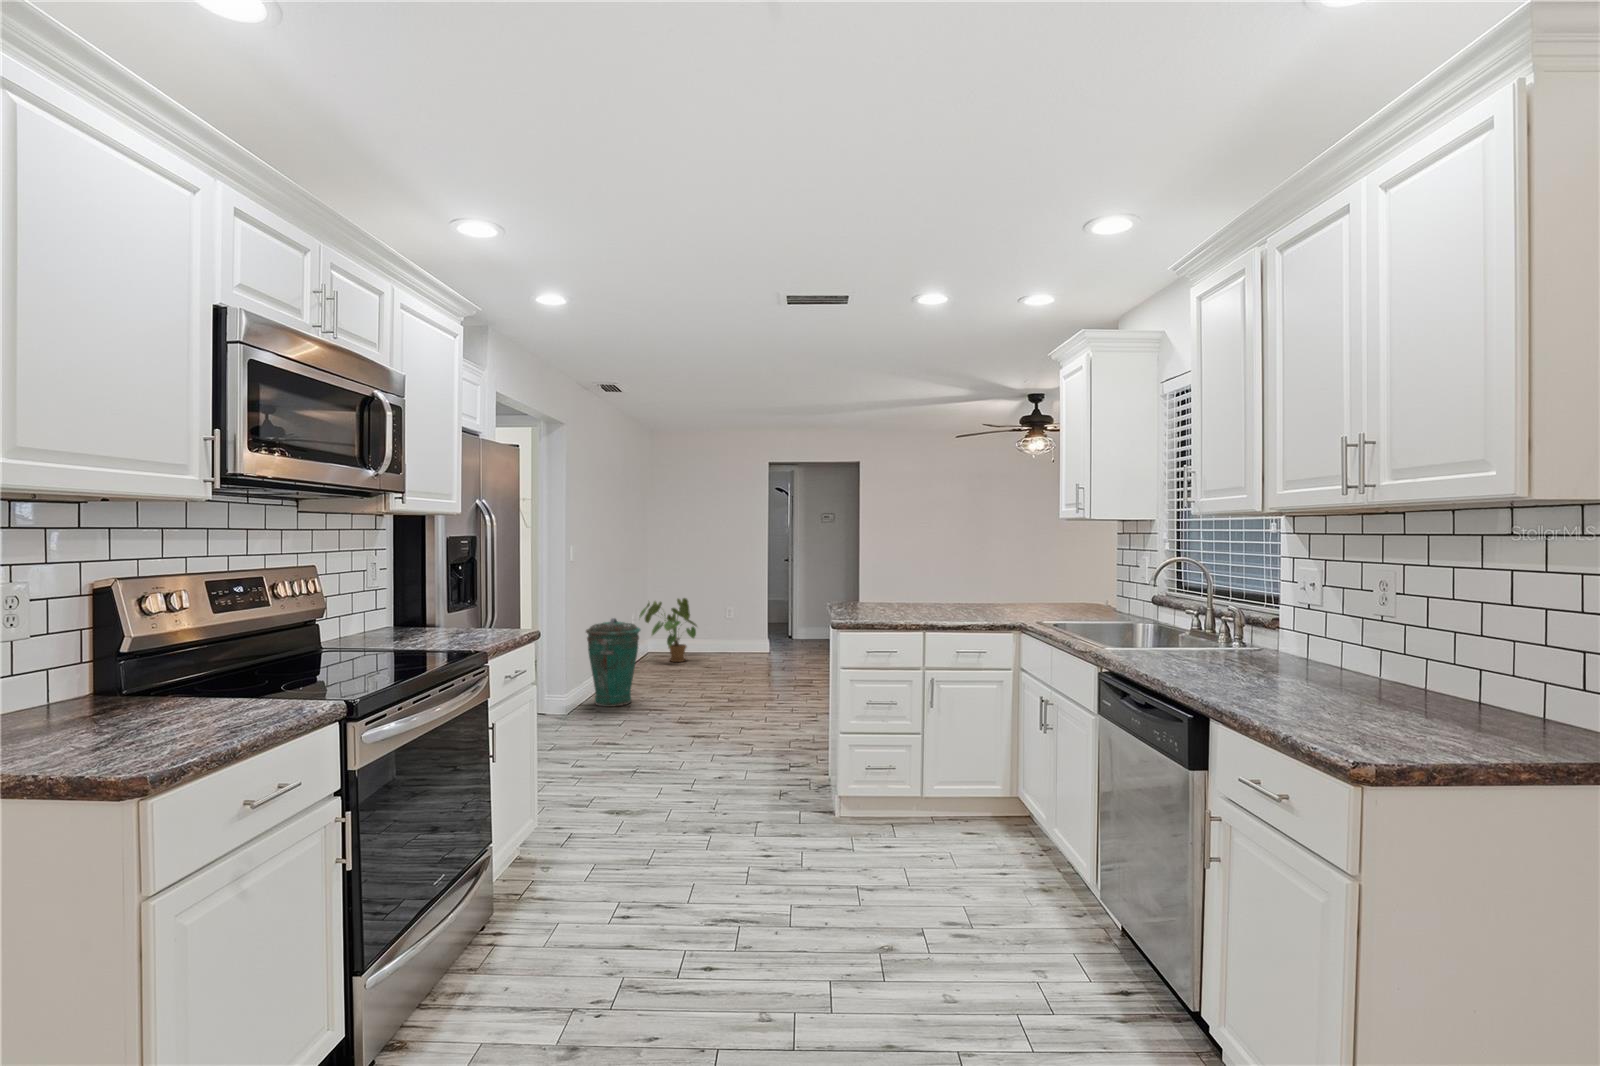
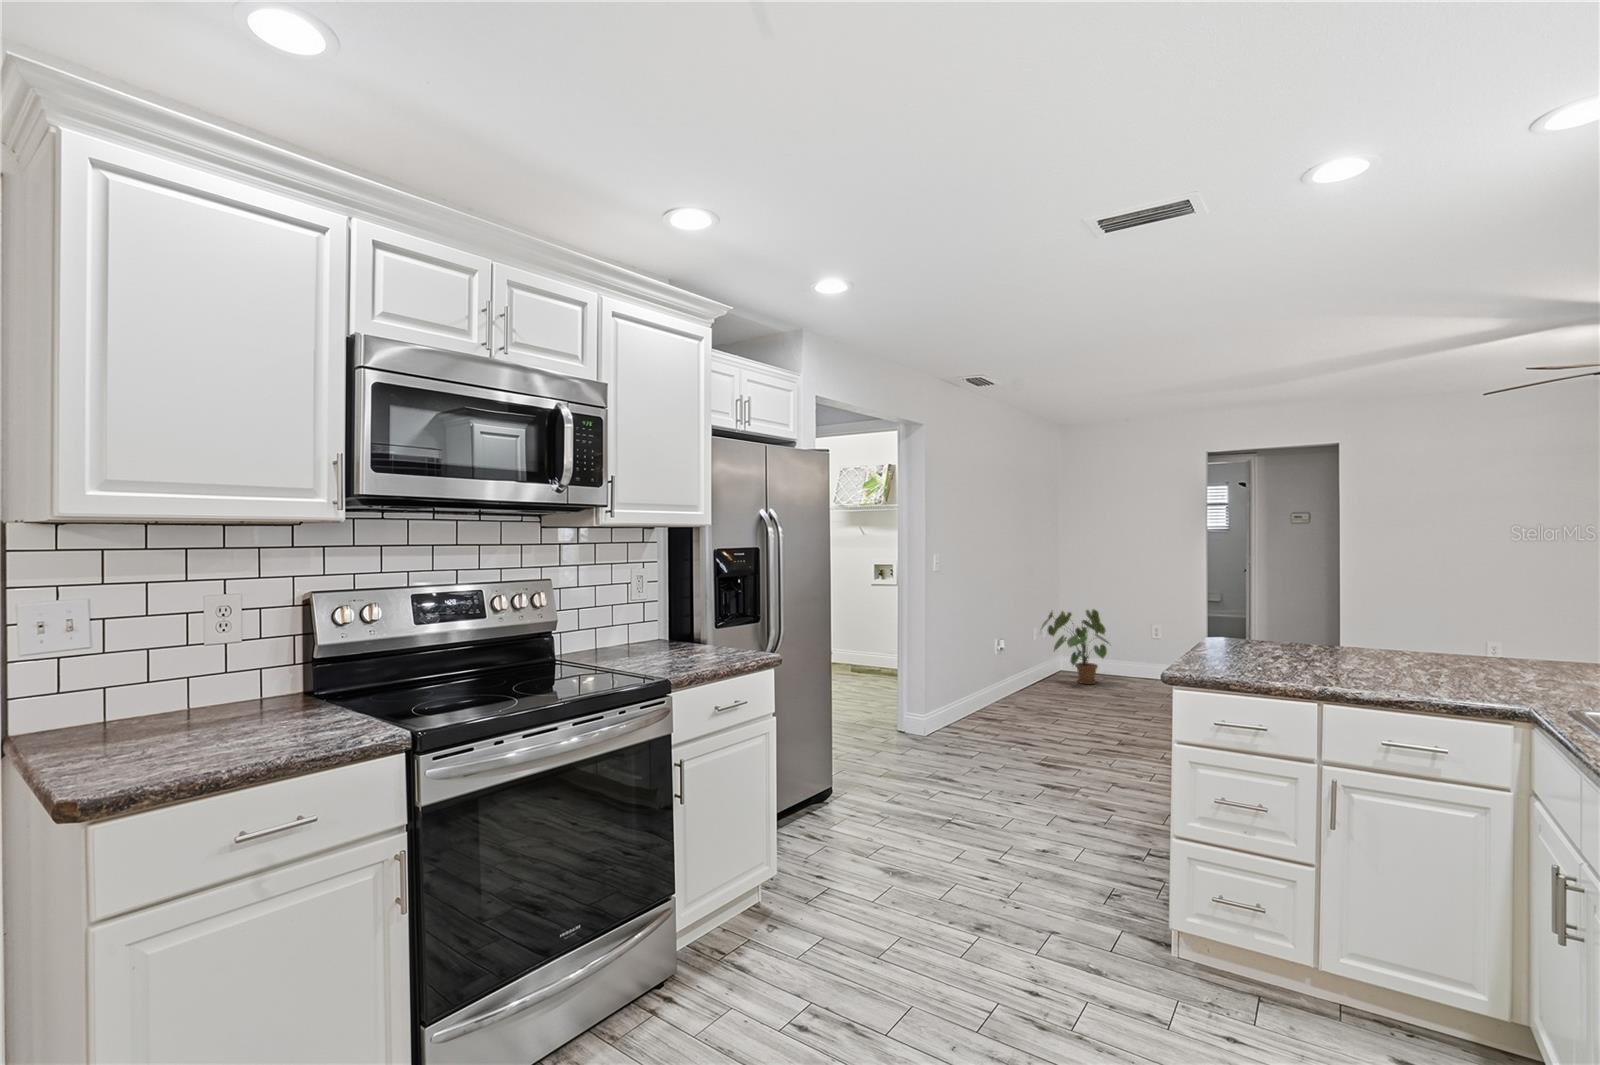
trash can: present [586,618,640,707] -> none [949,633,1010,732]

